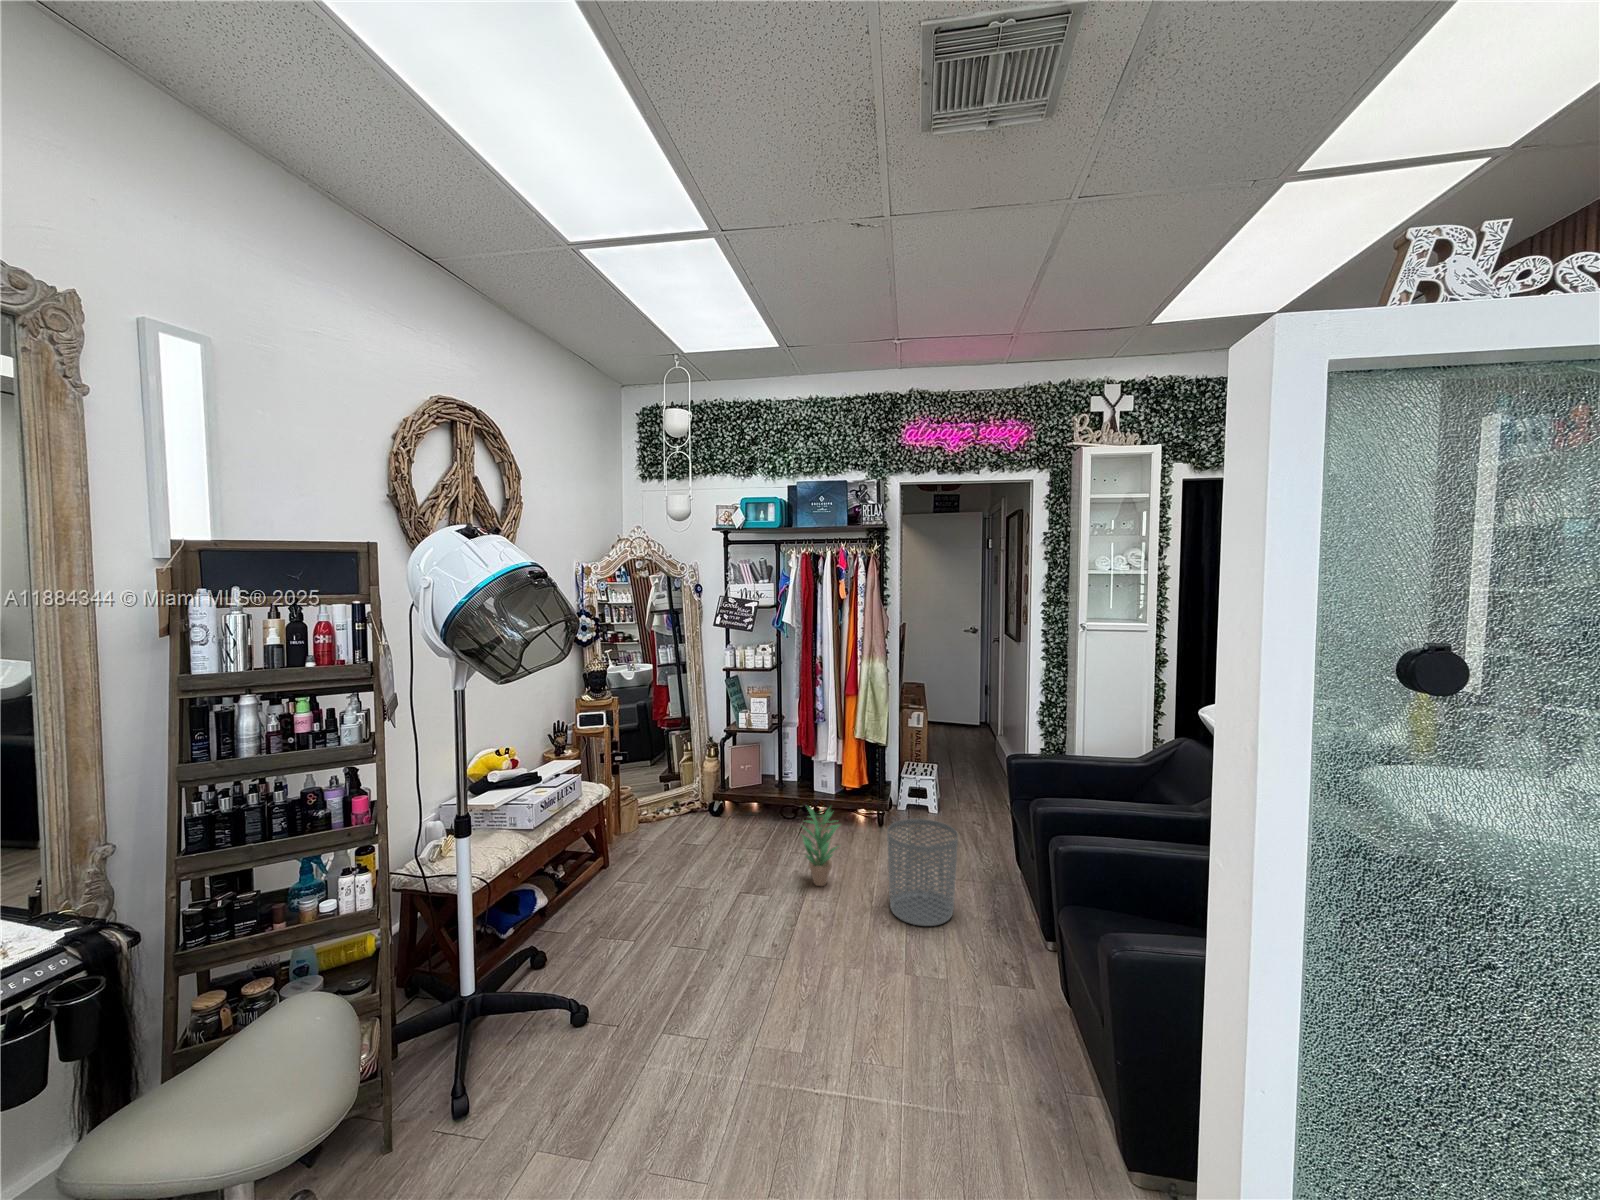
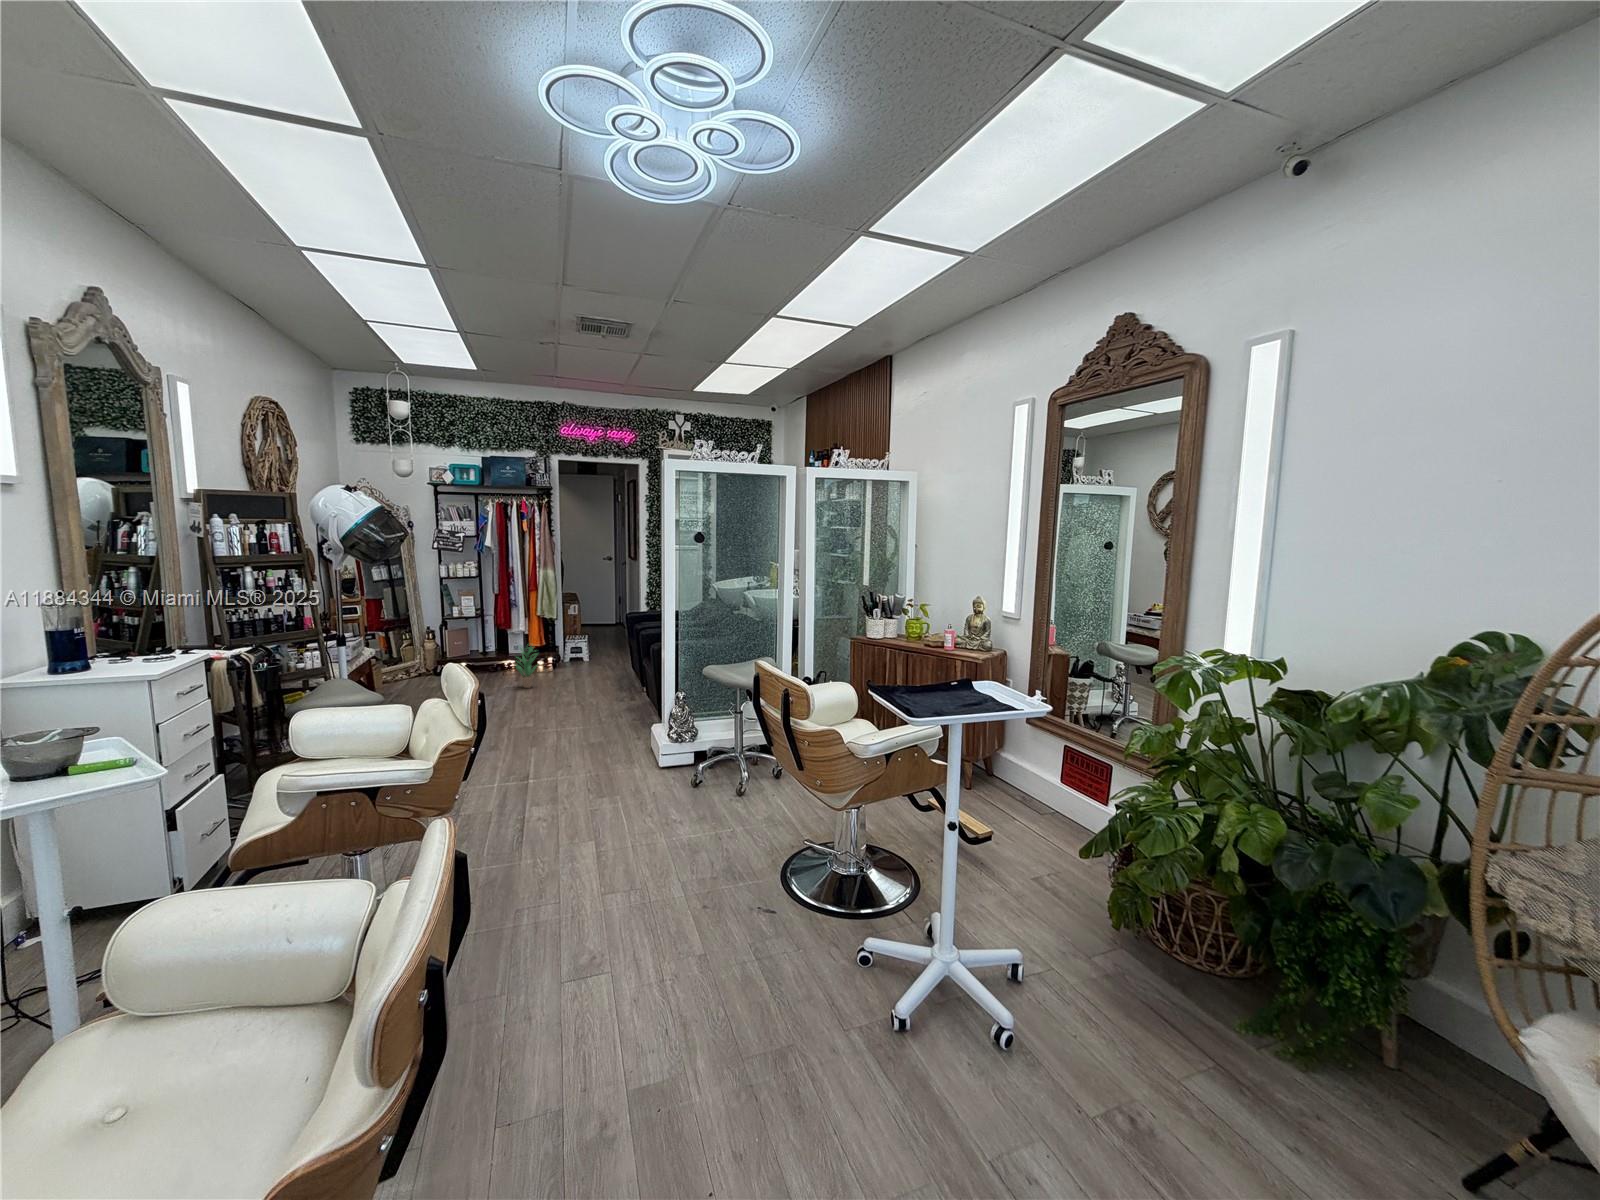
waste bin: present [887,819,958,926] -> none [567,645,604,692]

